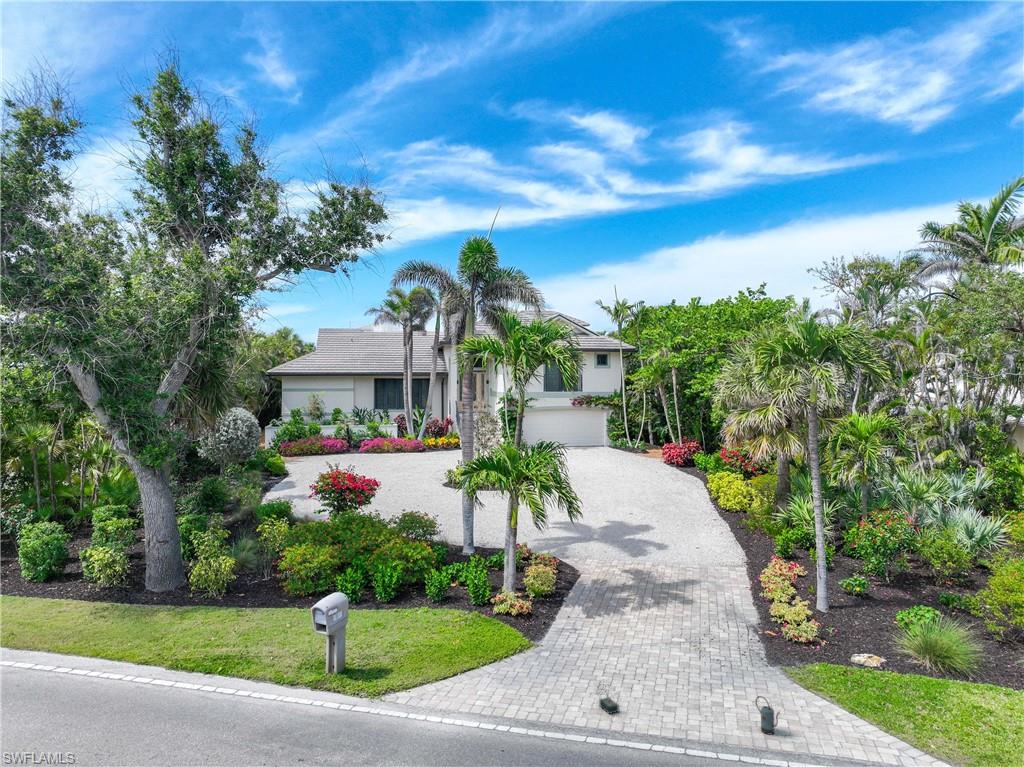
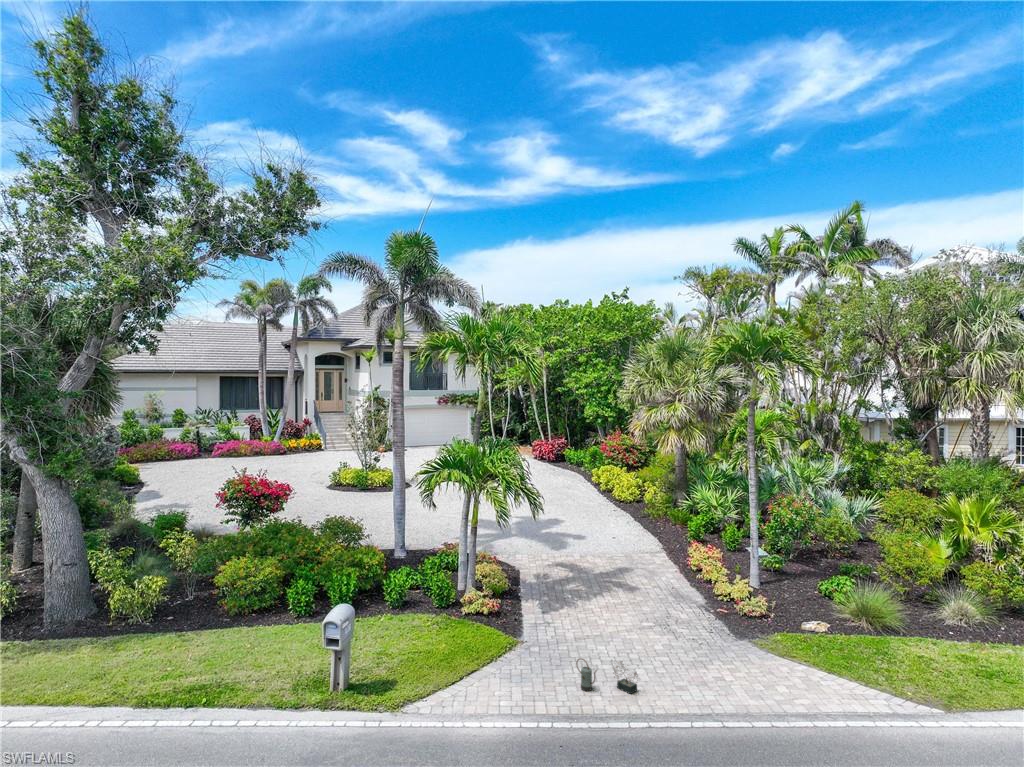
watering can: present [755,696,780,734] -> present [576,658,597,691]

